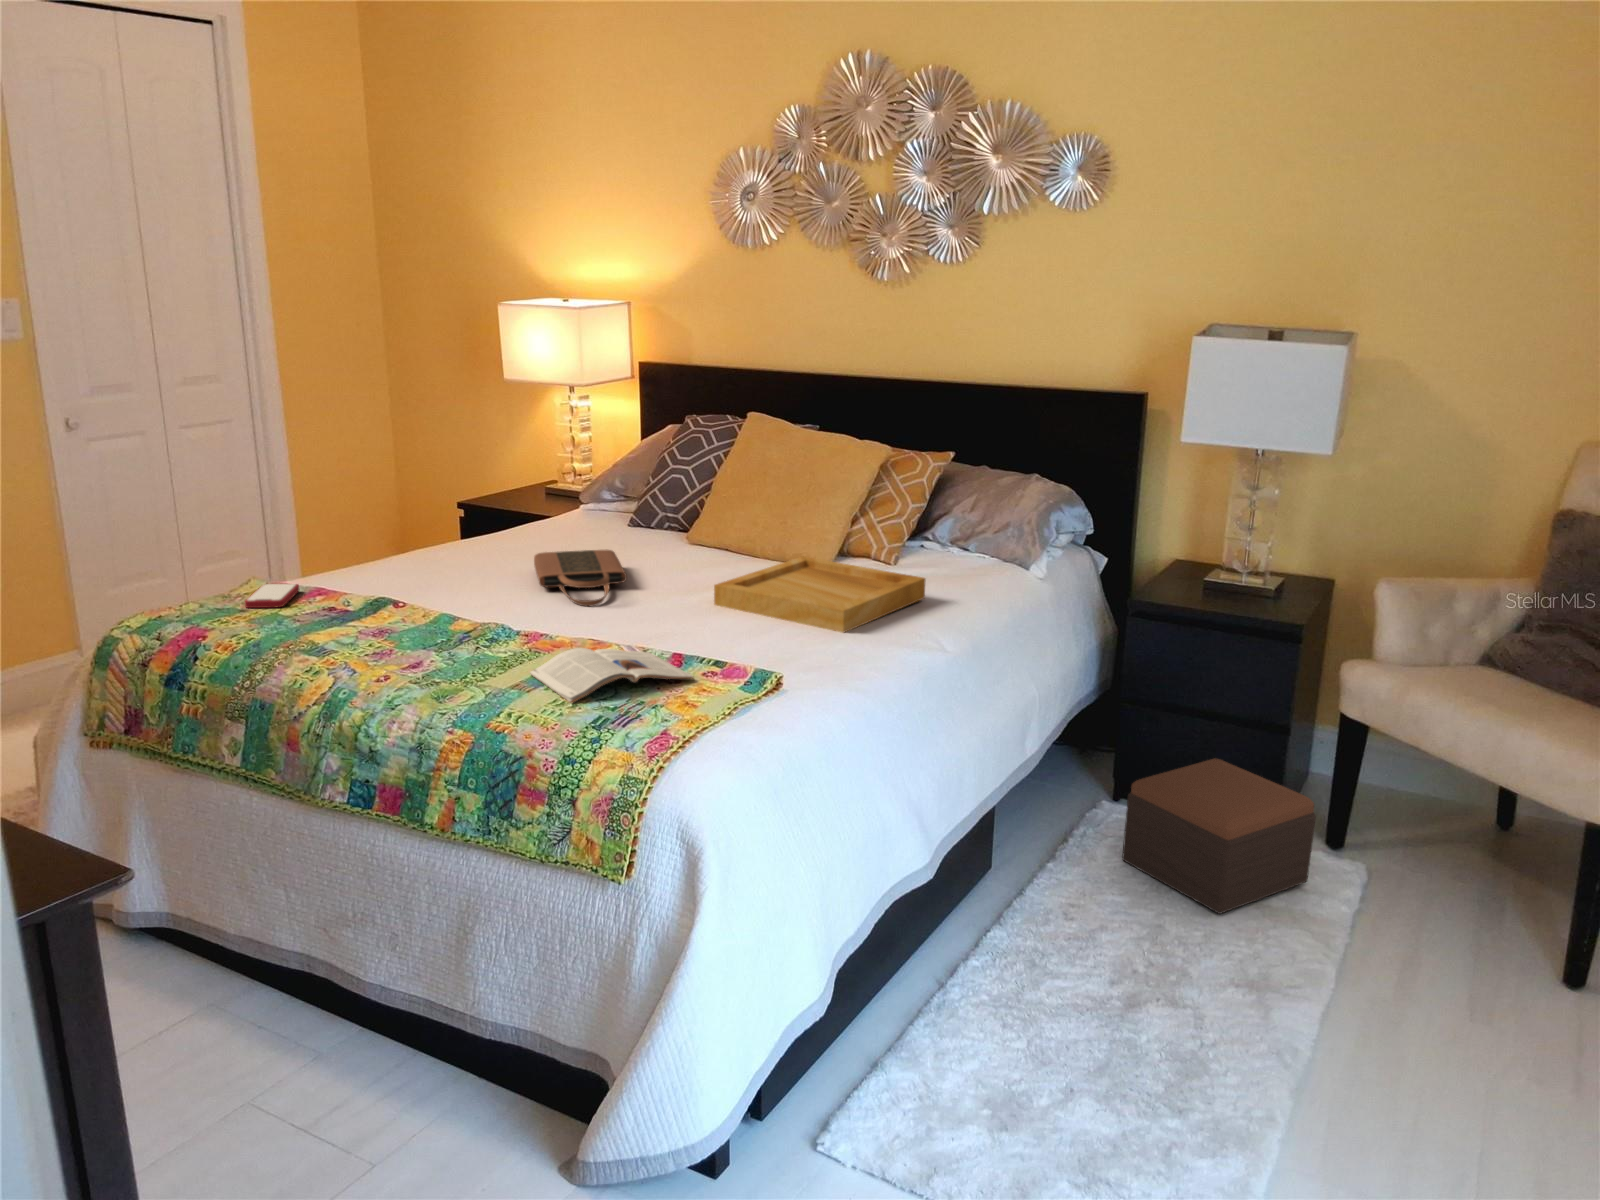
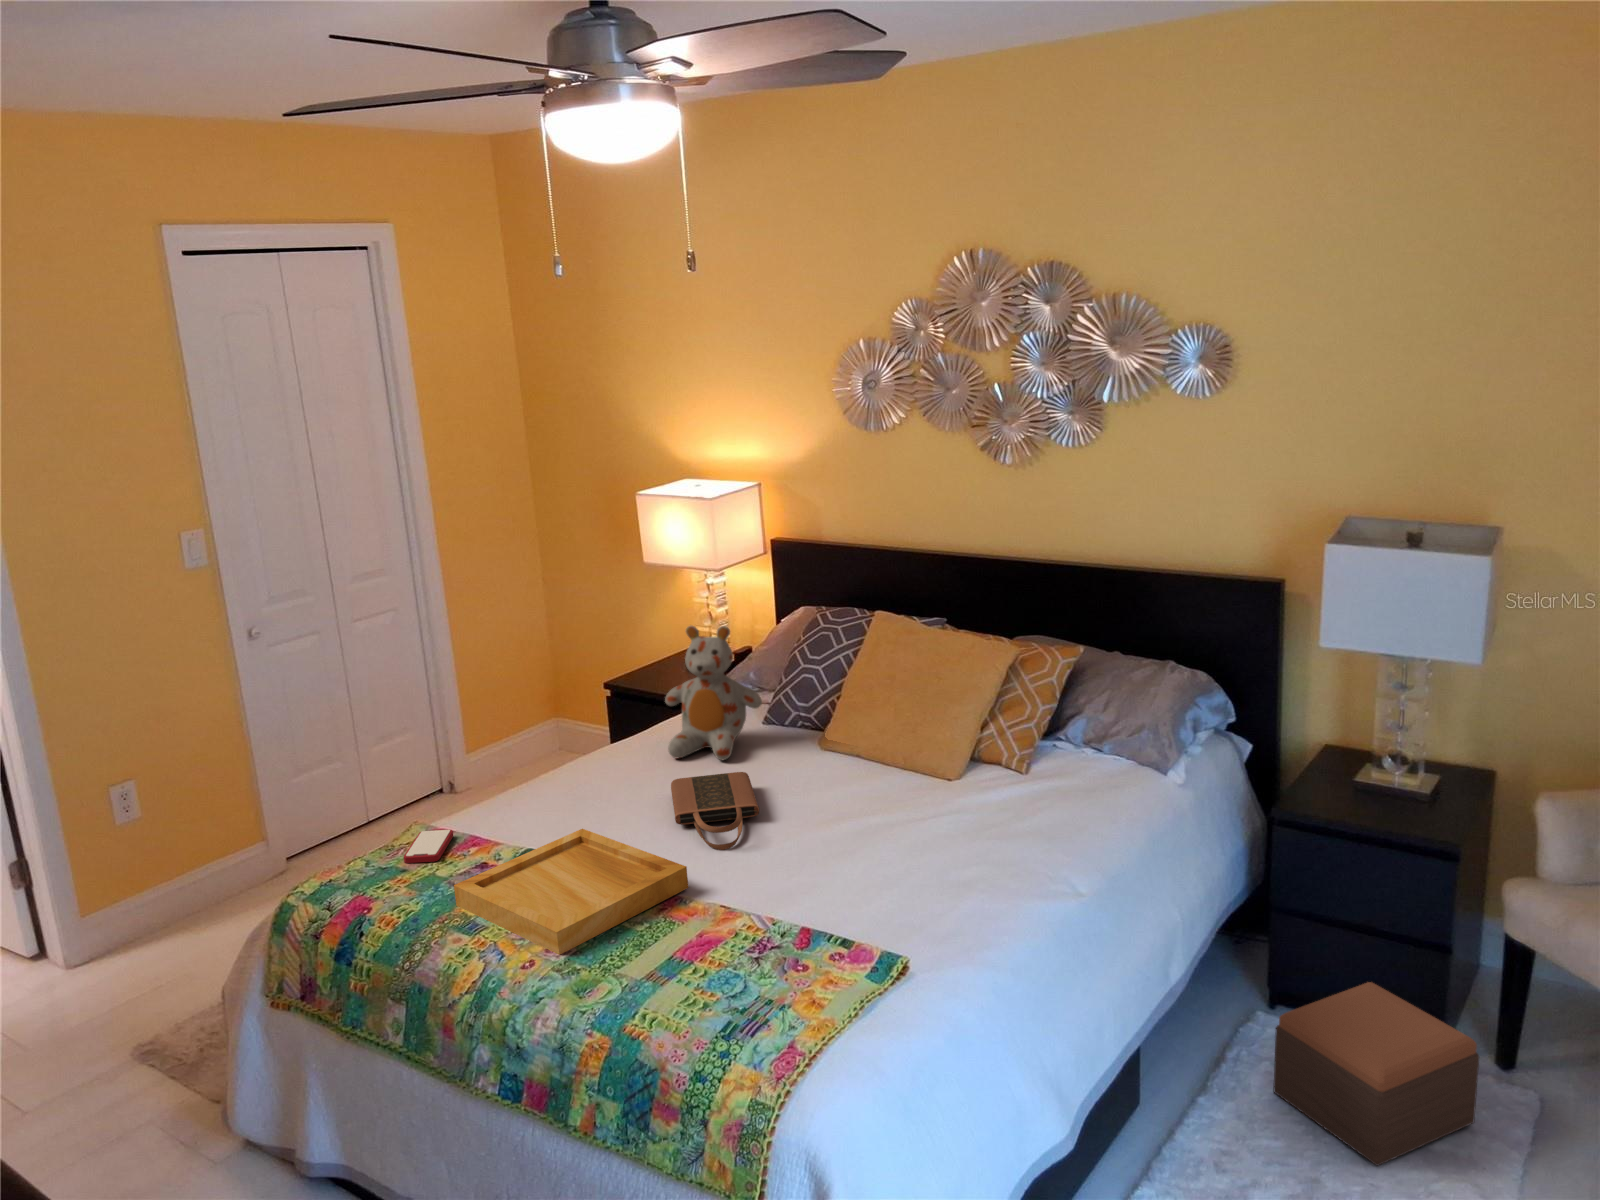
stuffed bear: none [528,412,629,548] -> present [665,626,762,760]
tray: present [714,557,925,633] -> present [454,829,688,955]
magazine: present [530,648,693,703] -> none [664,922,821,1000]

